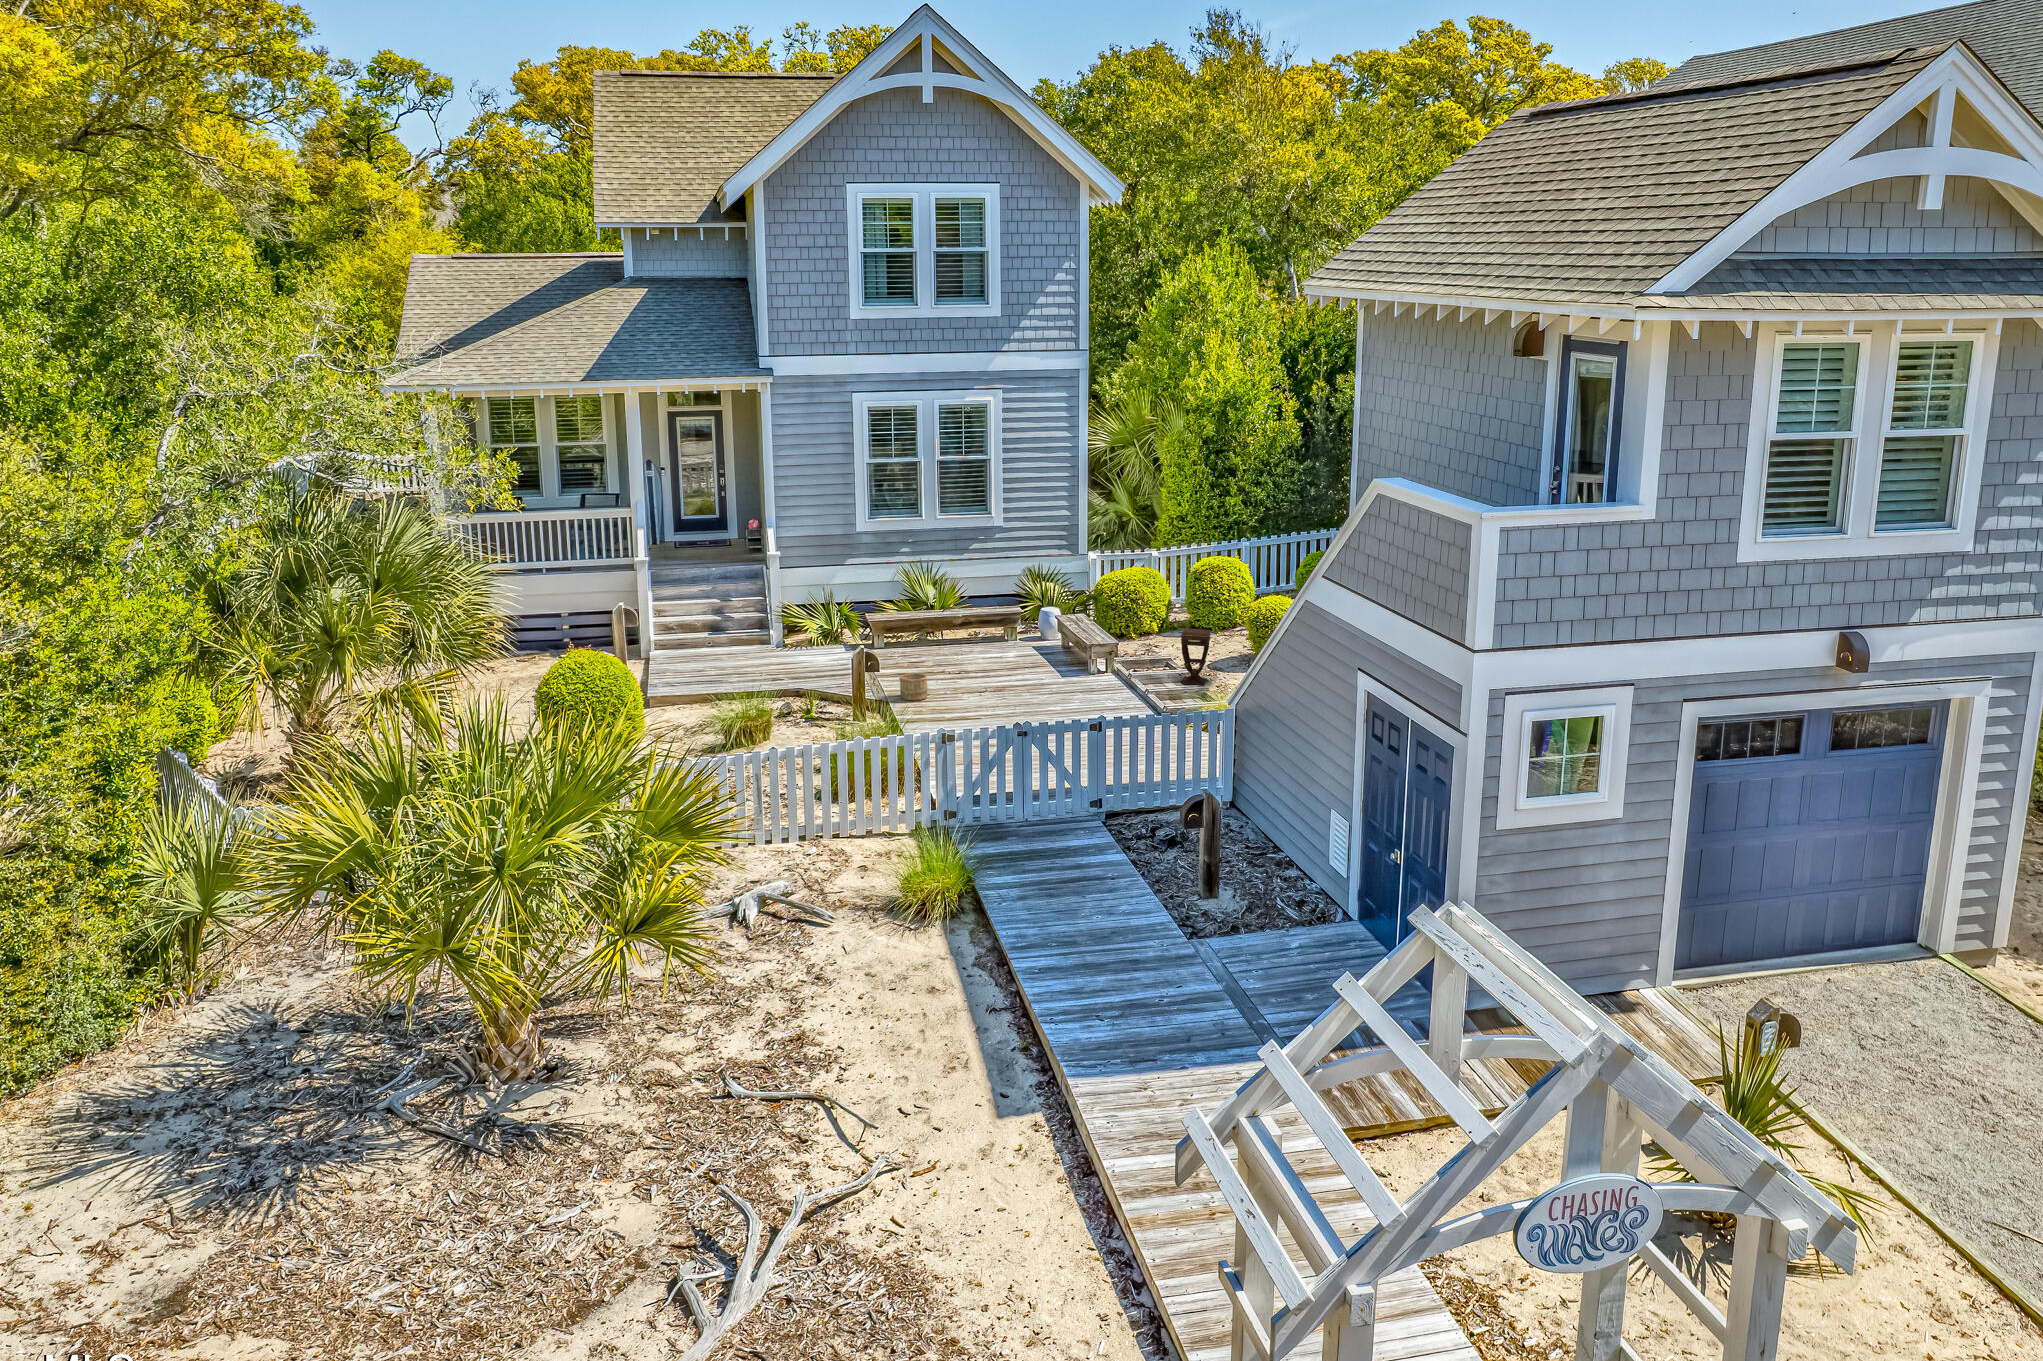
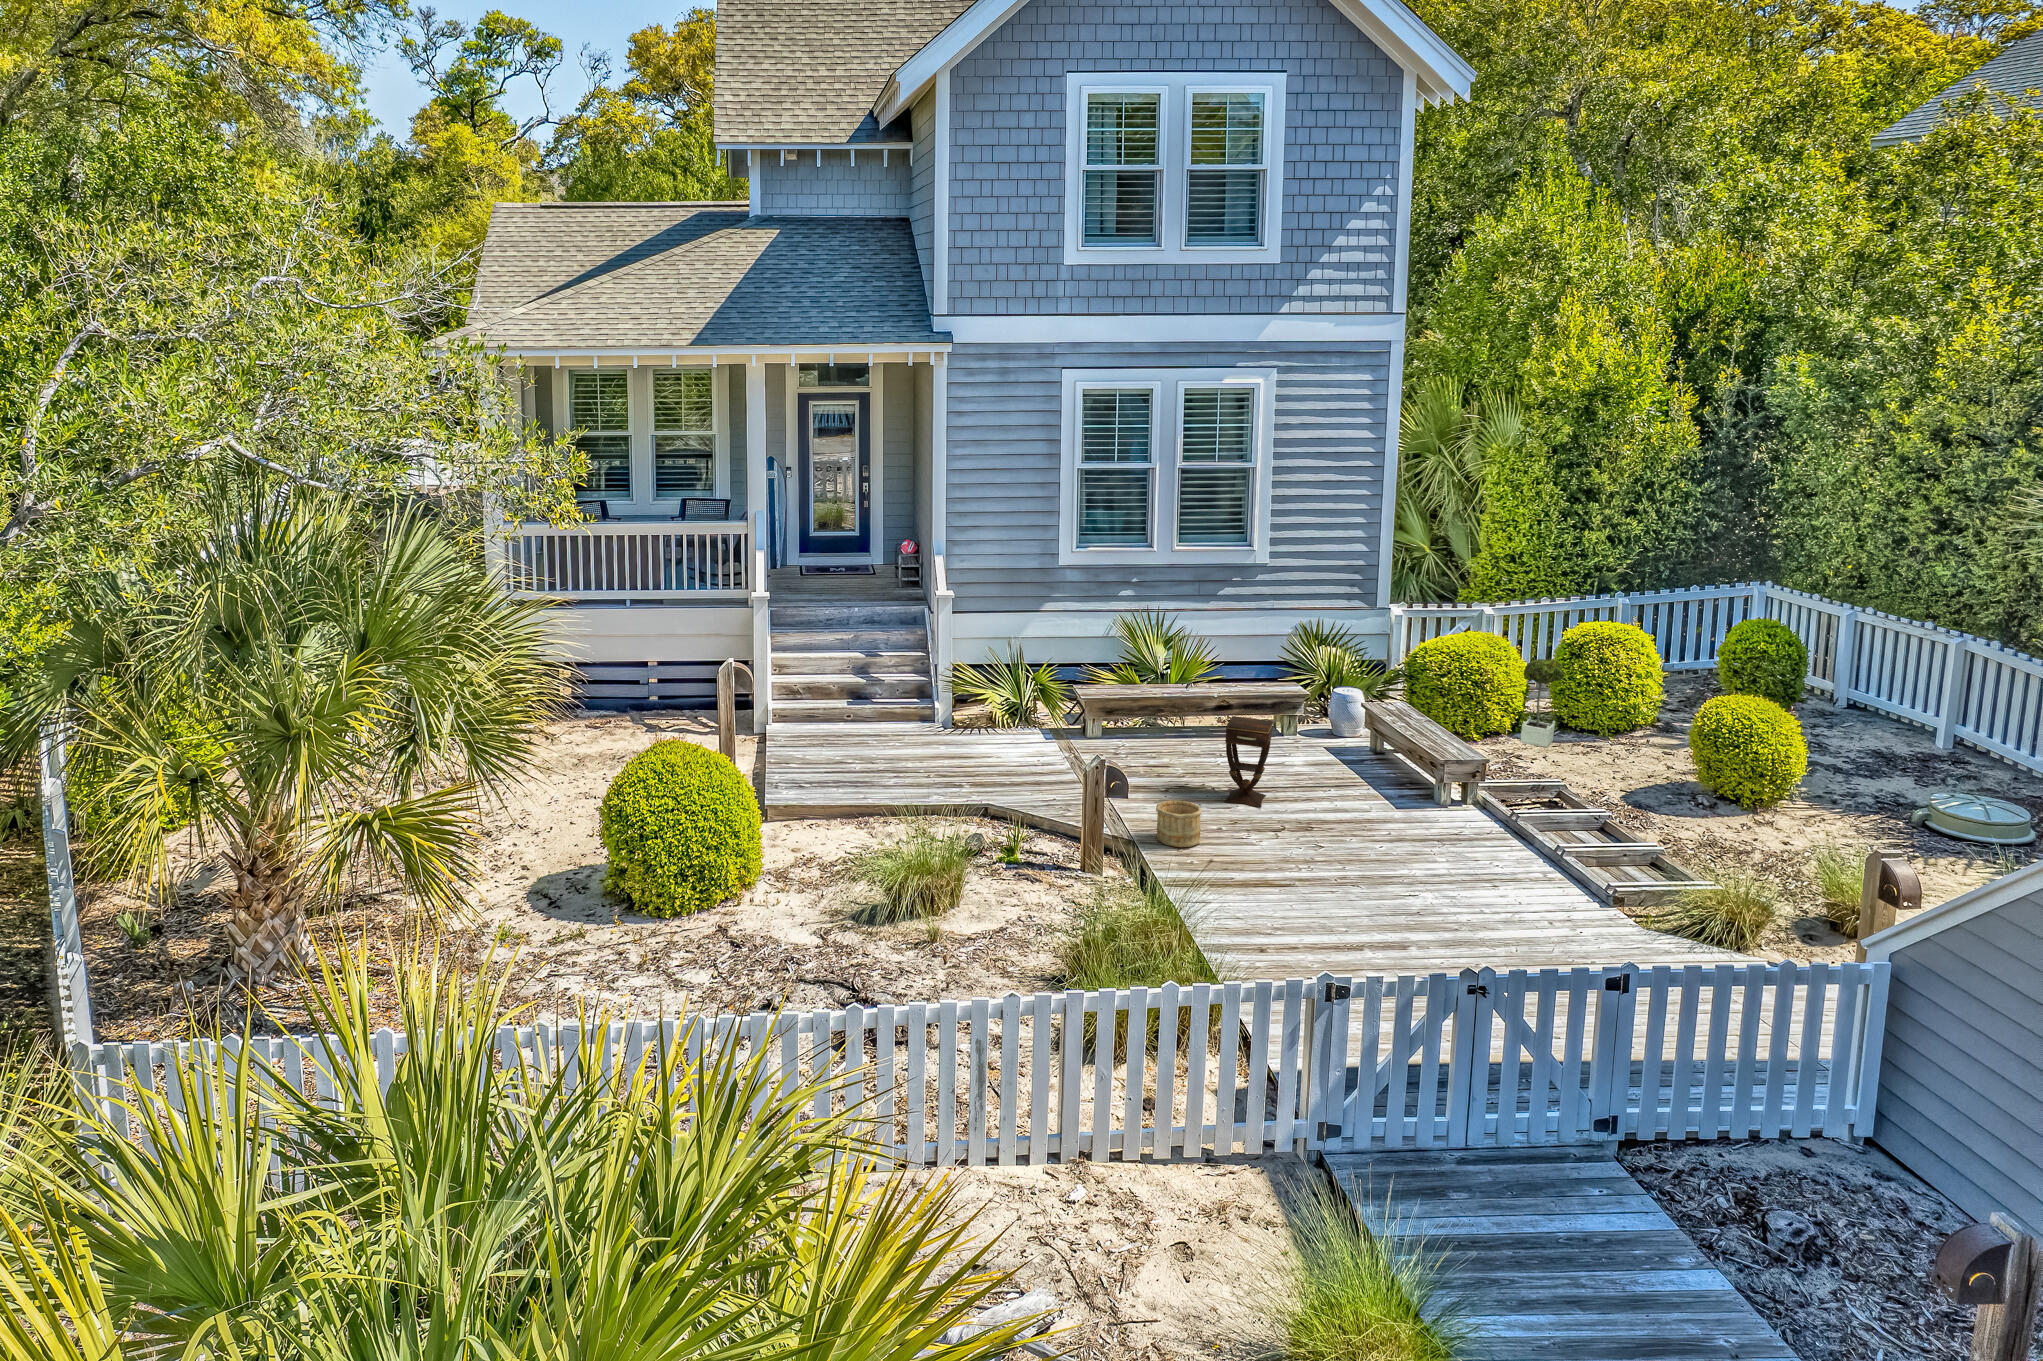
potted tree: none [1160,582,1185,640] -> present [1520,659,1564,747]
side table: present [1181,629,1211,685] -> present [1224,716,1273,807]

